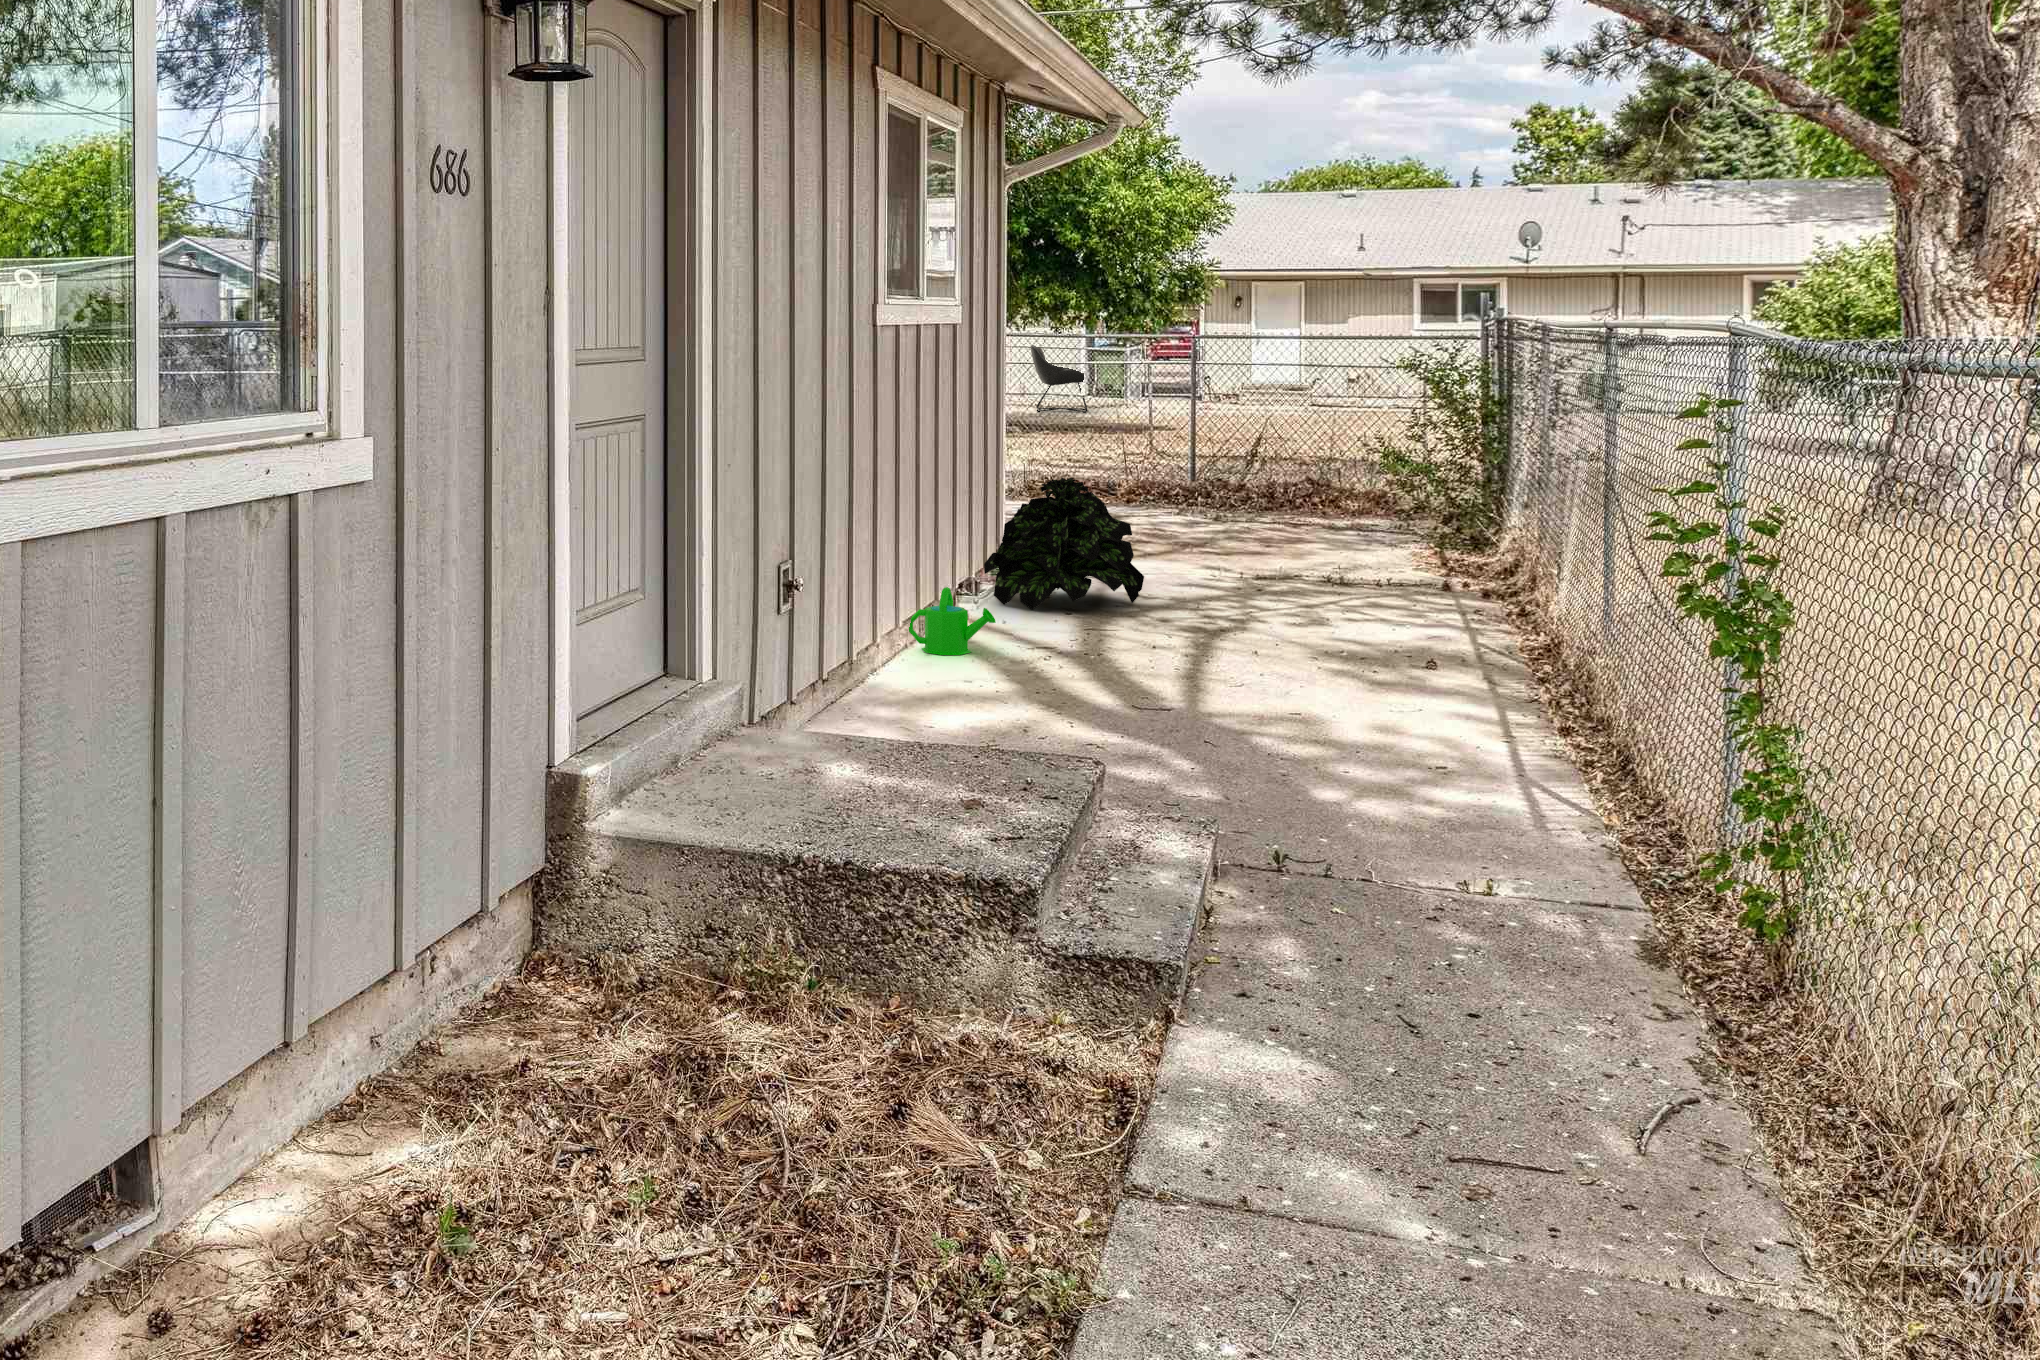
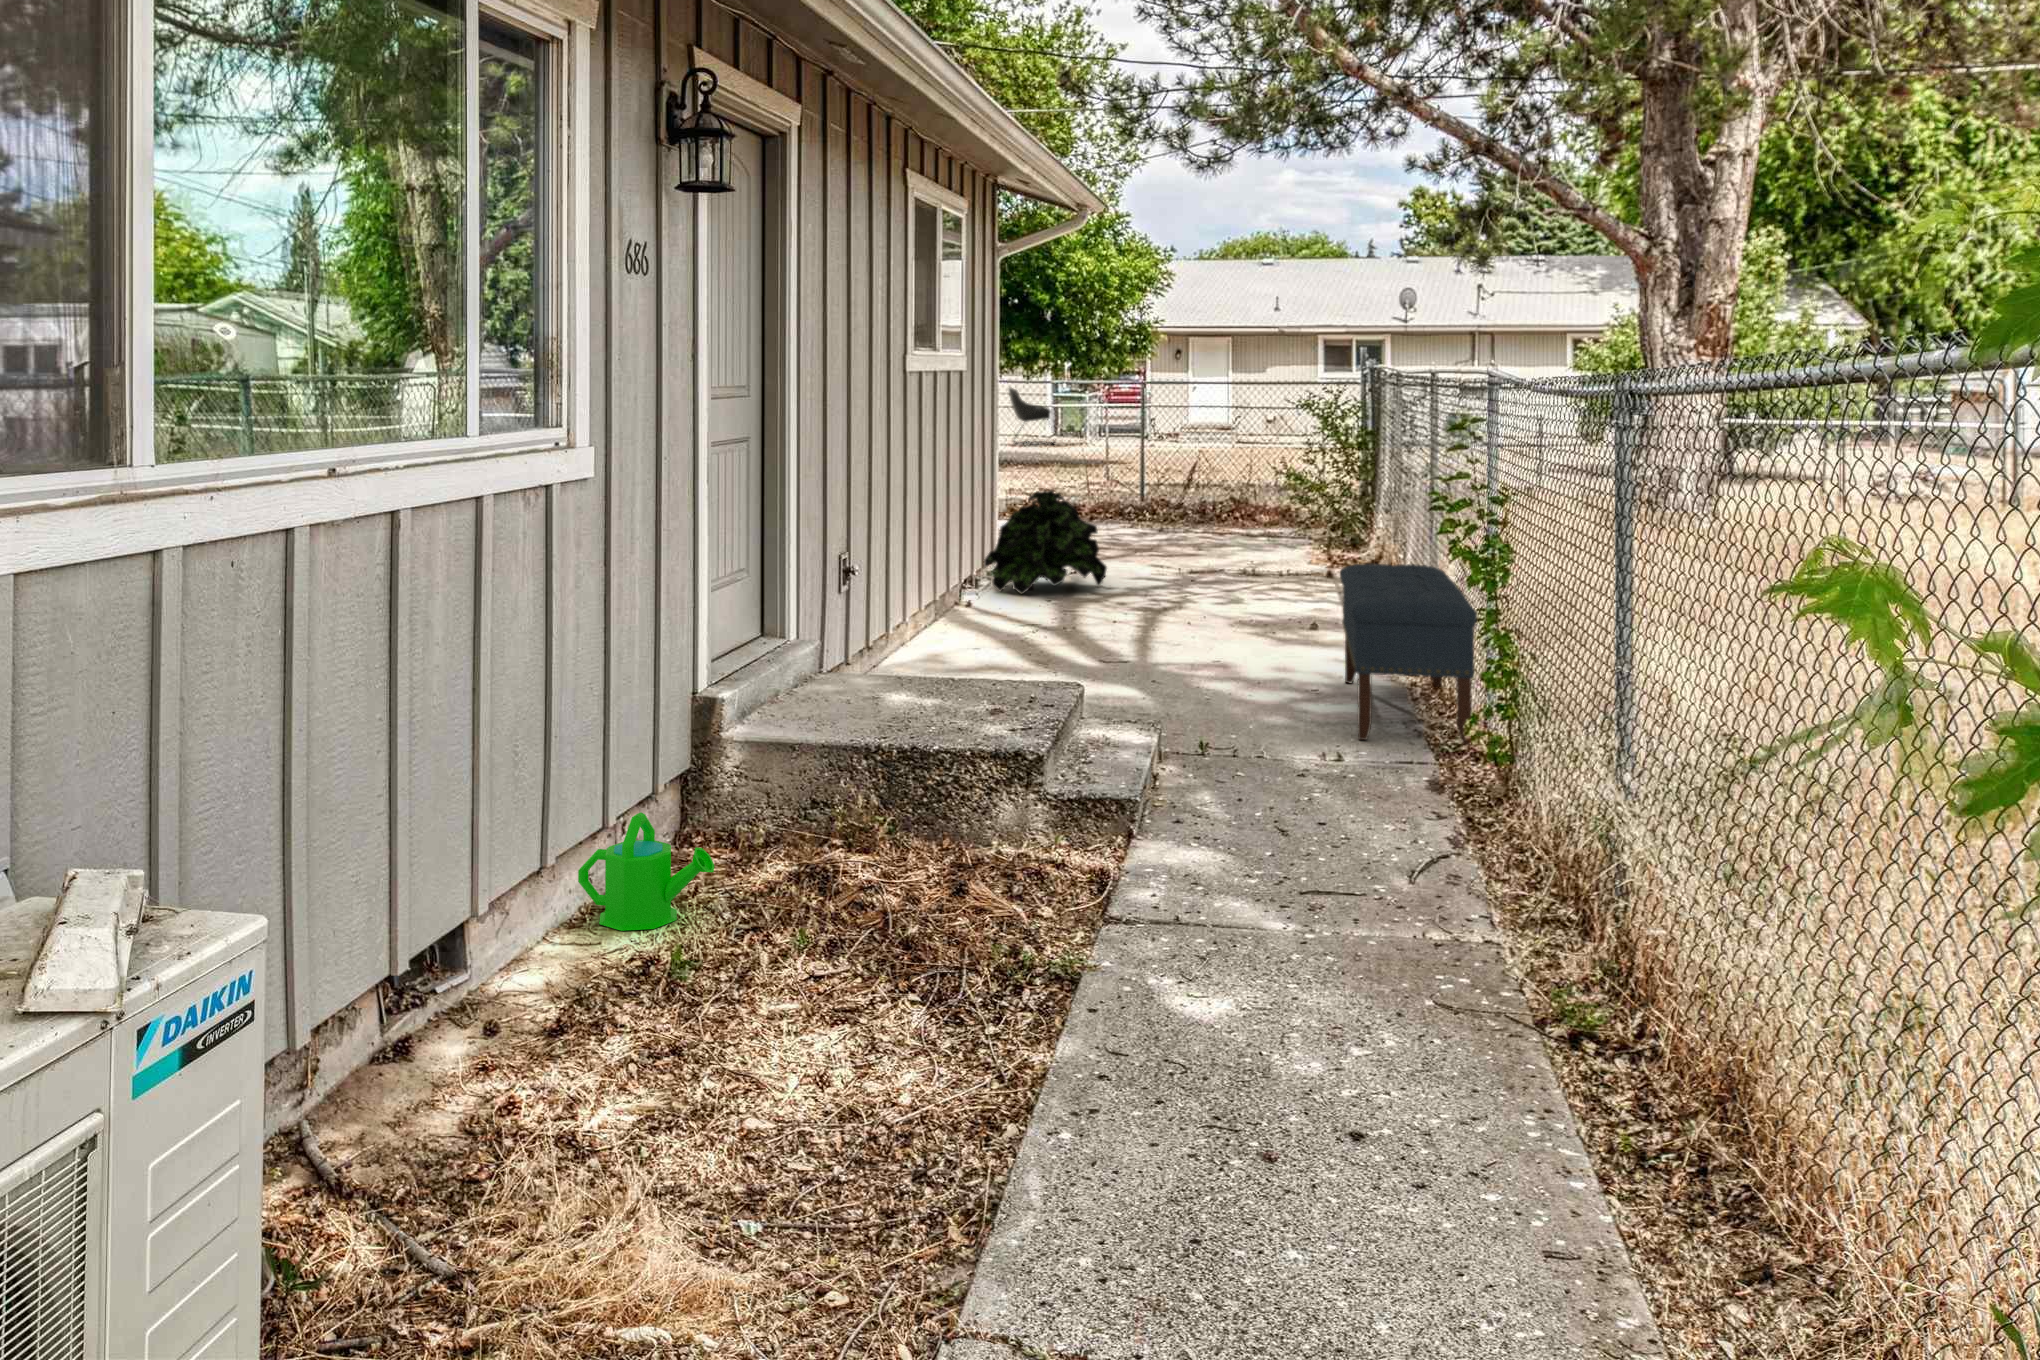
watering can: present [909,587,996,655] -> present [578,812,715,931]
bench: none [1477,599,1707,882] -> present [1340,564,1477,745]

